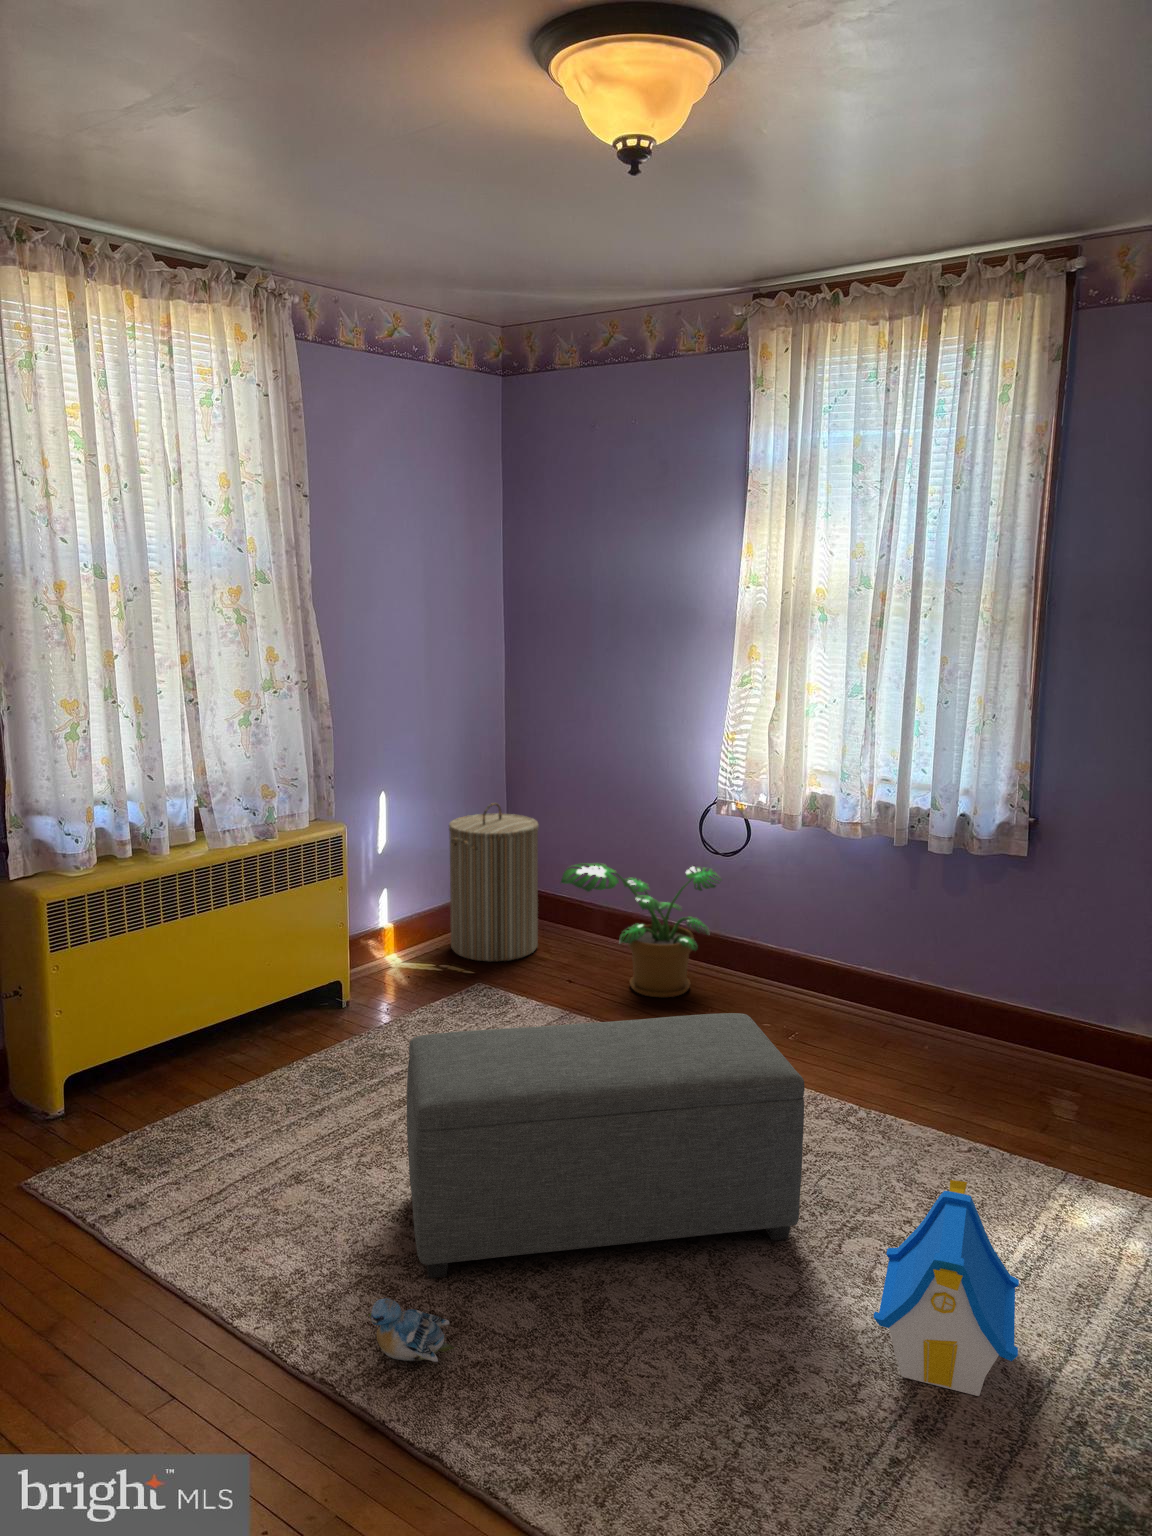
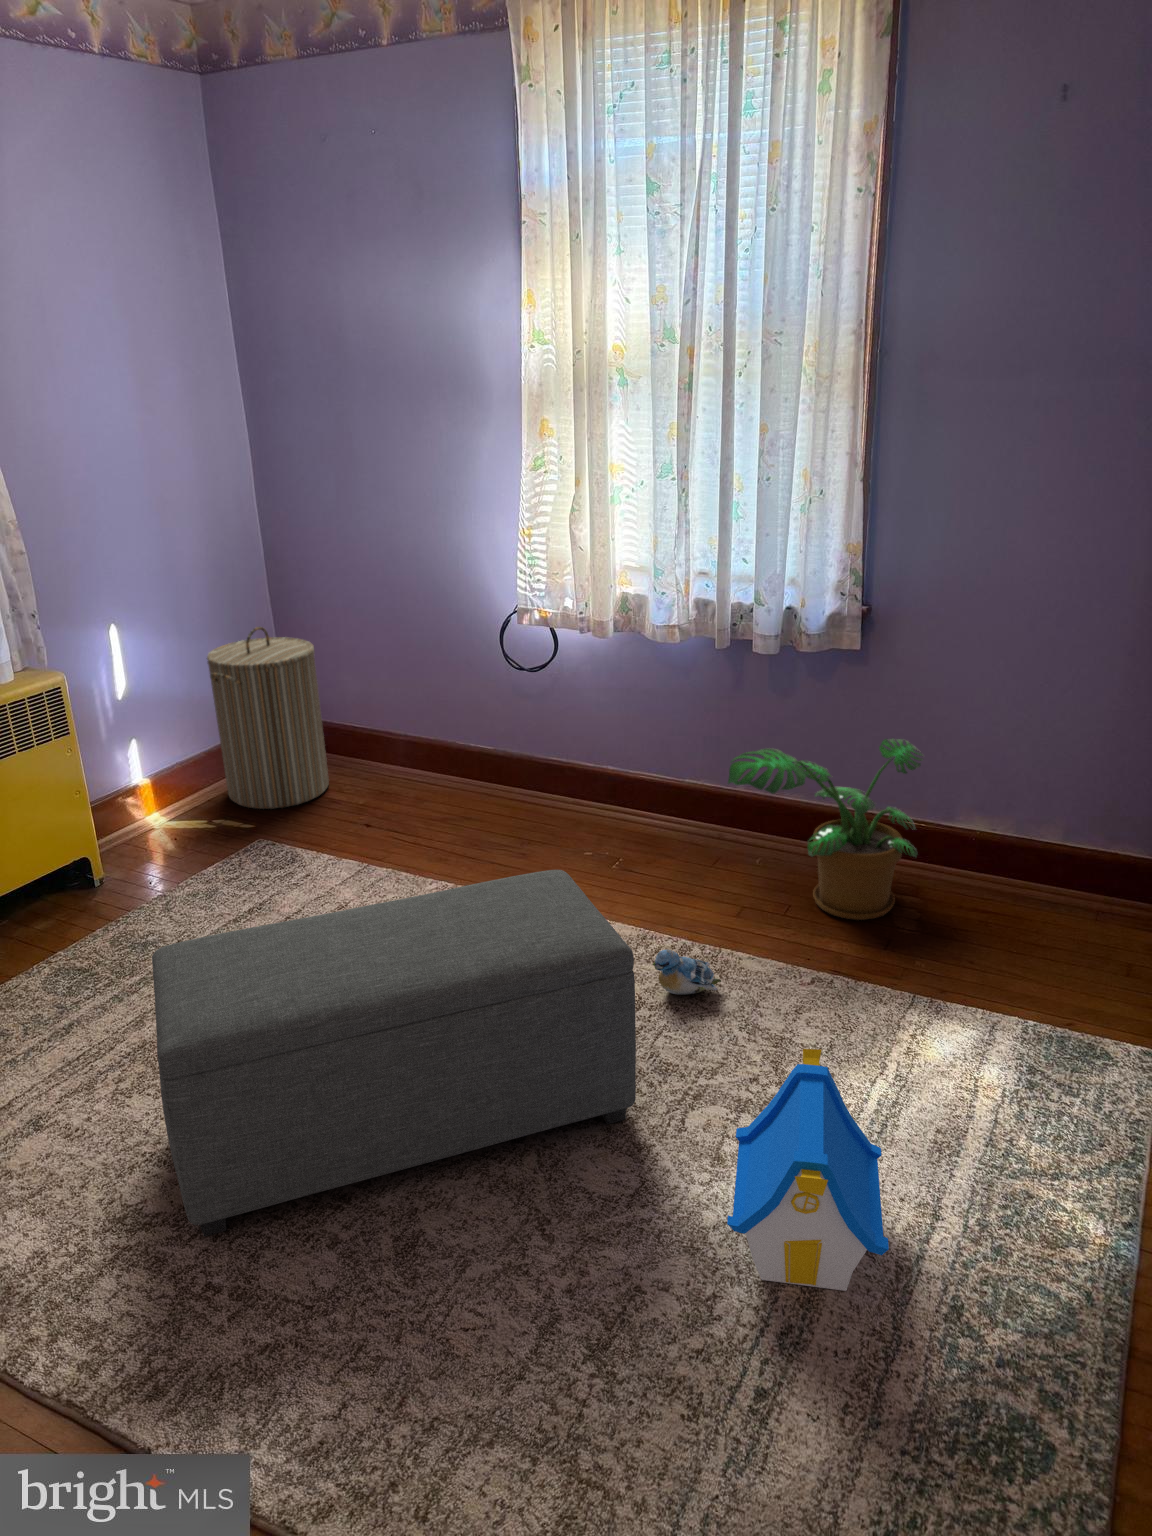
potted plant: present [561,863,722,997] -> present [728,738,924,920]
plush toy: present [369,1298,454,1362] -> present [653,950,721,995]

